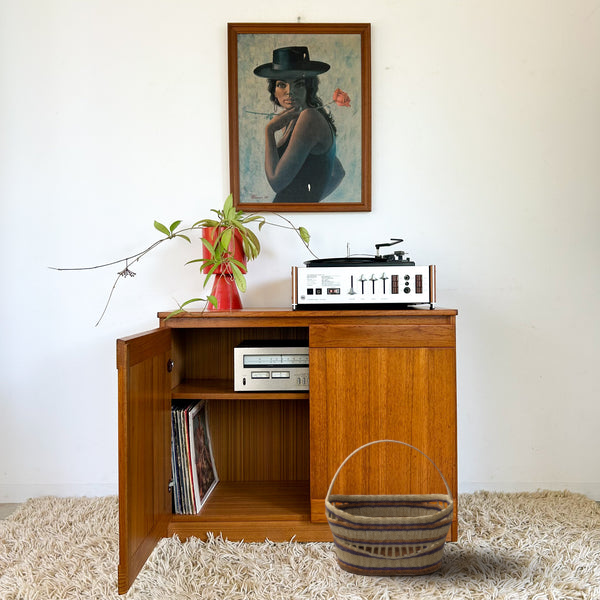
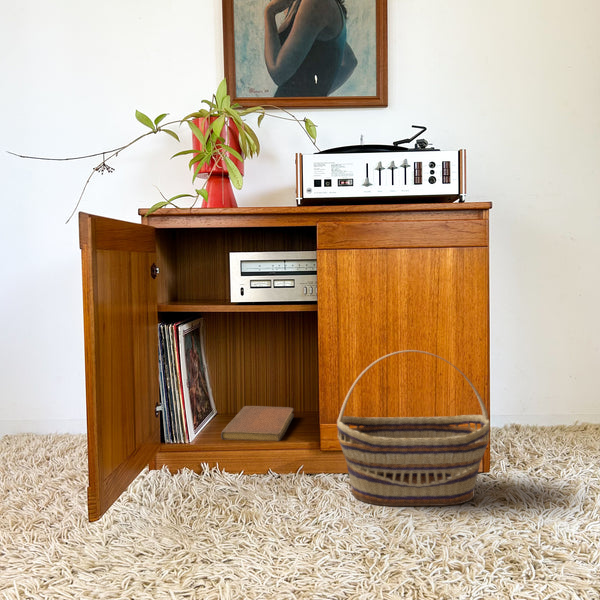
notebook: none [224,475,289,514] -> present [221,406,294,441]

